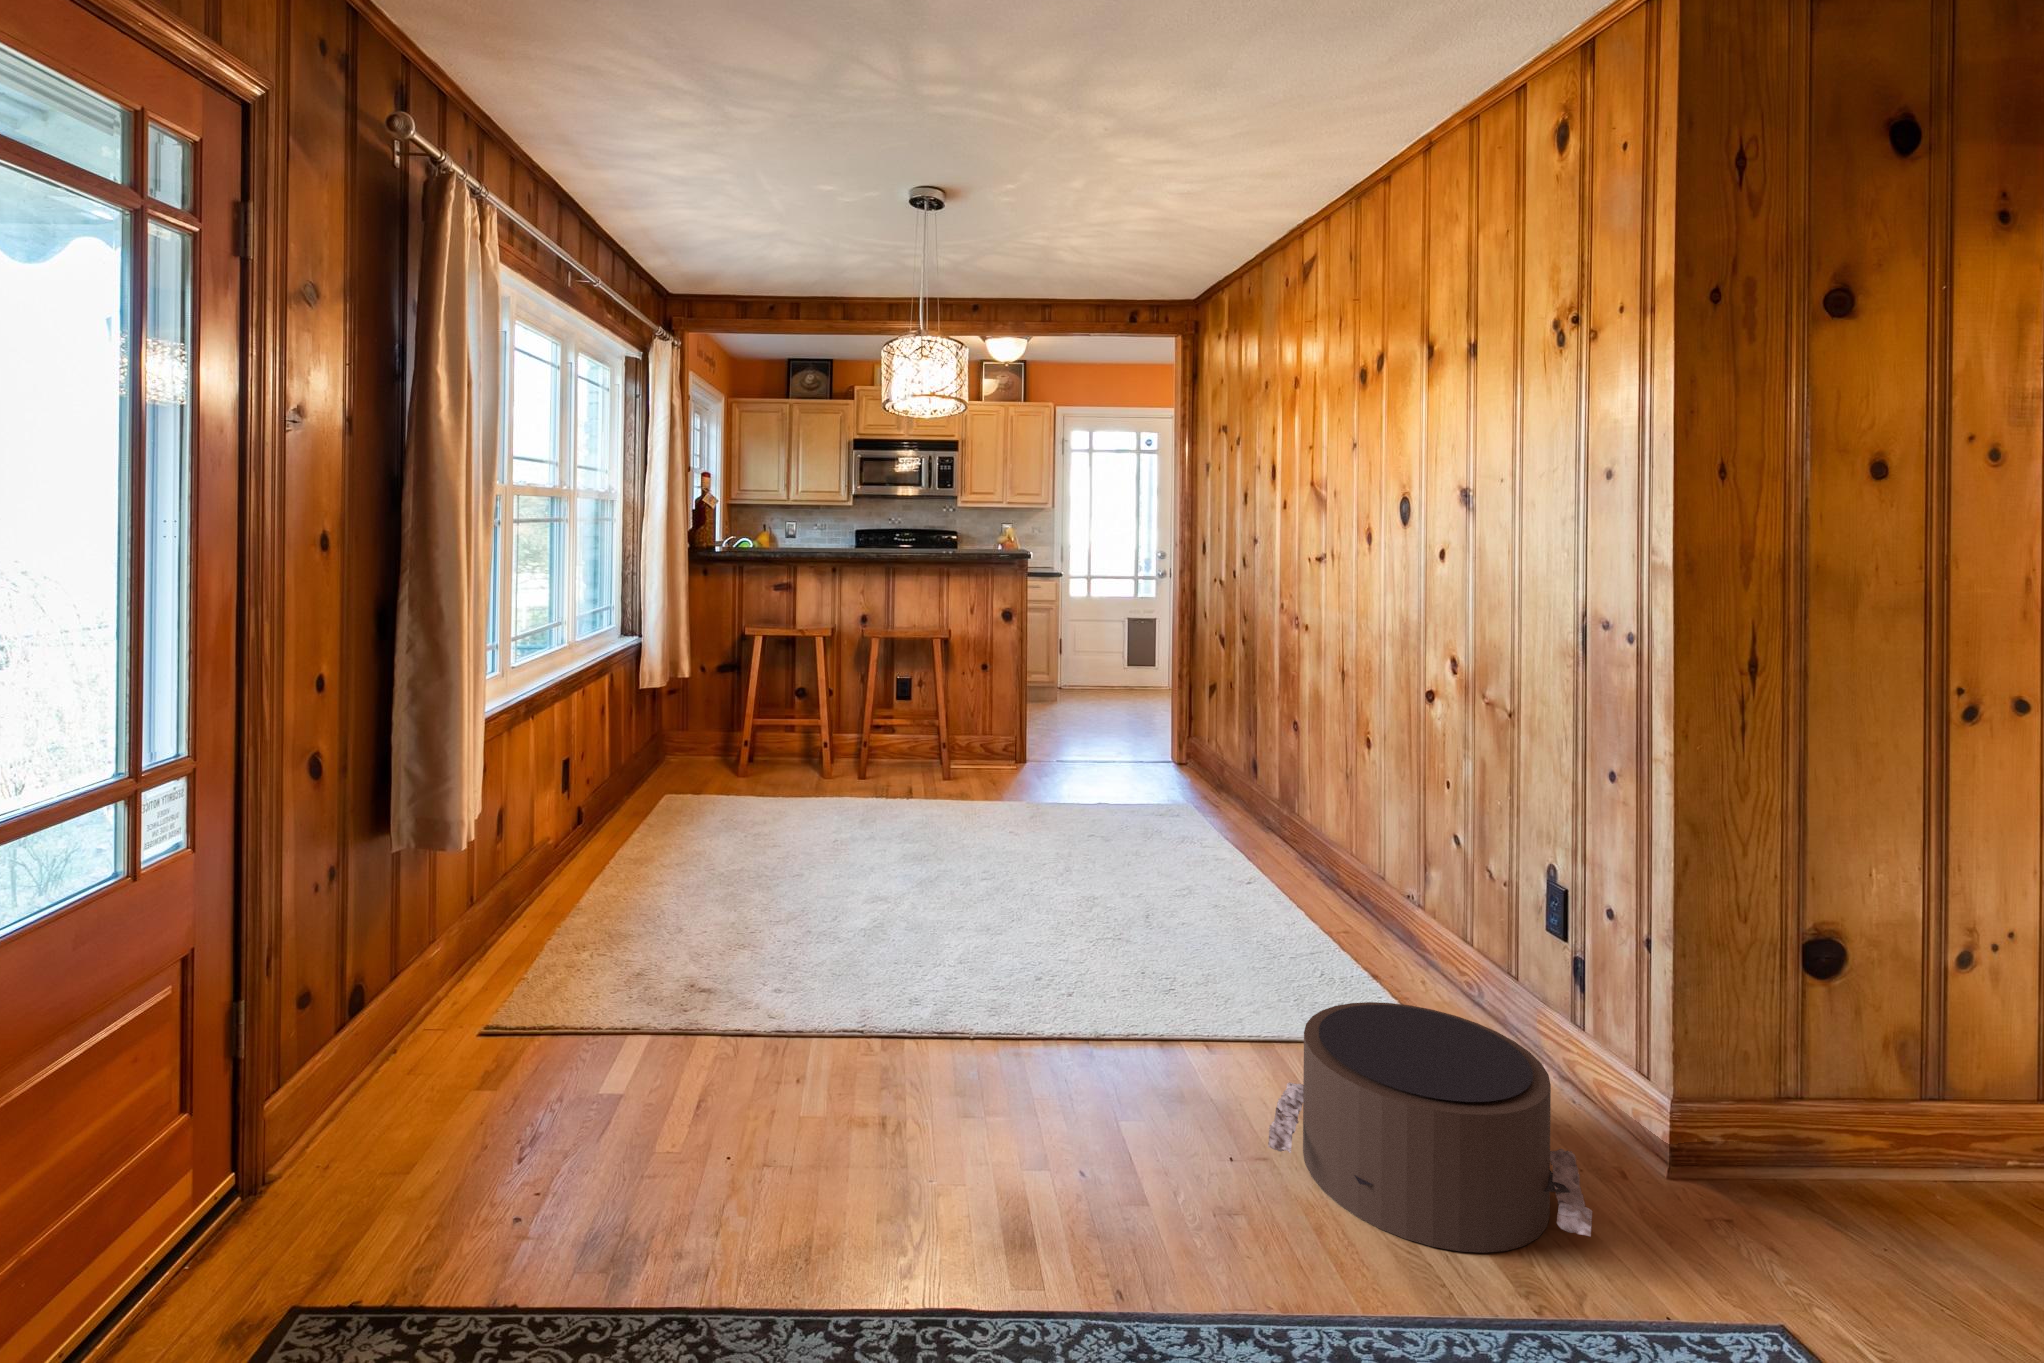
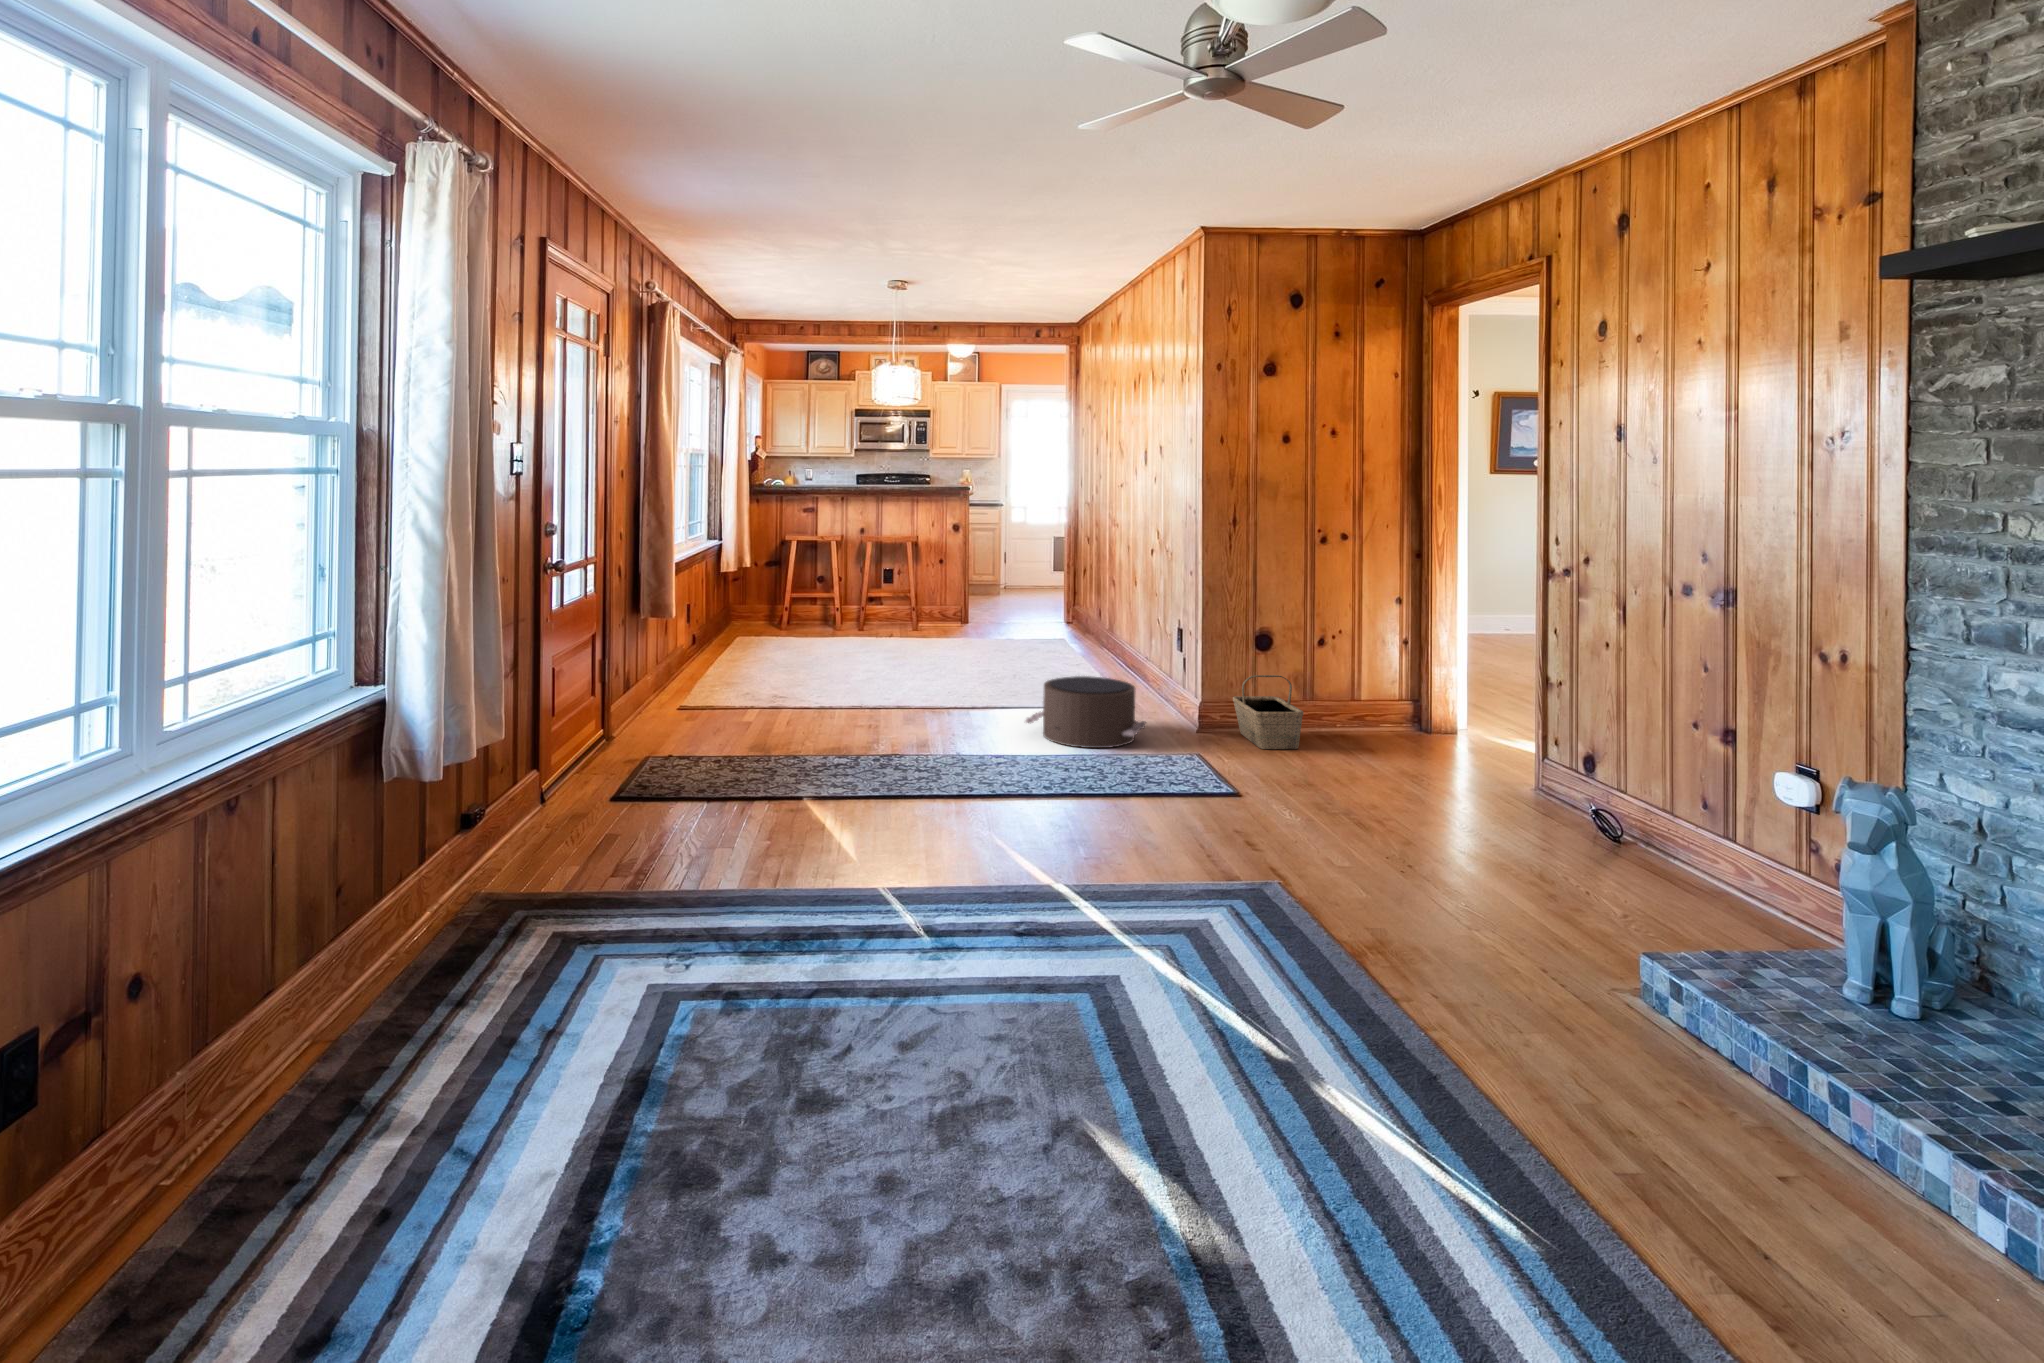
basket: none [1752,1038,2025,1259] -> present [1233,675,1303,749]

